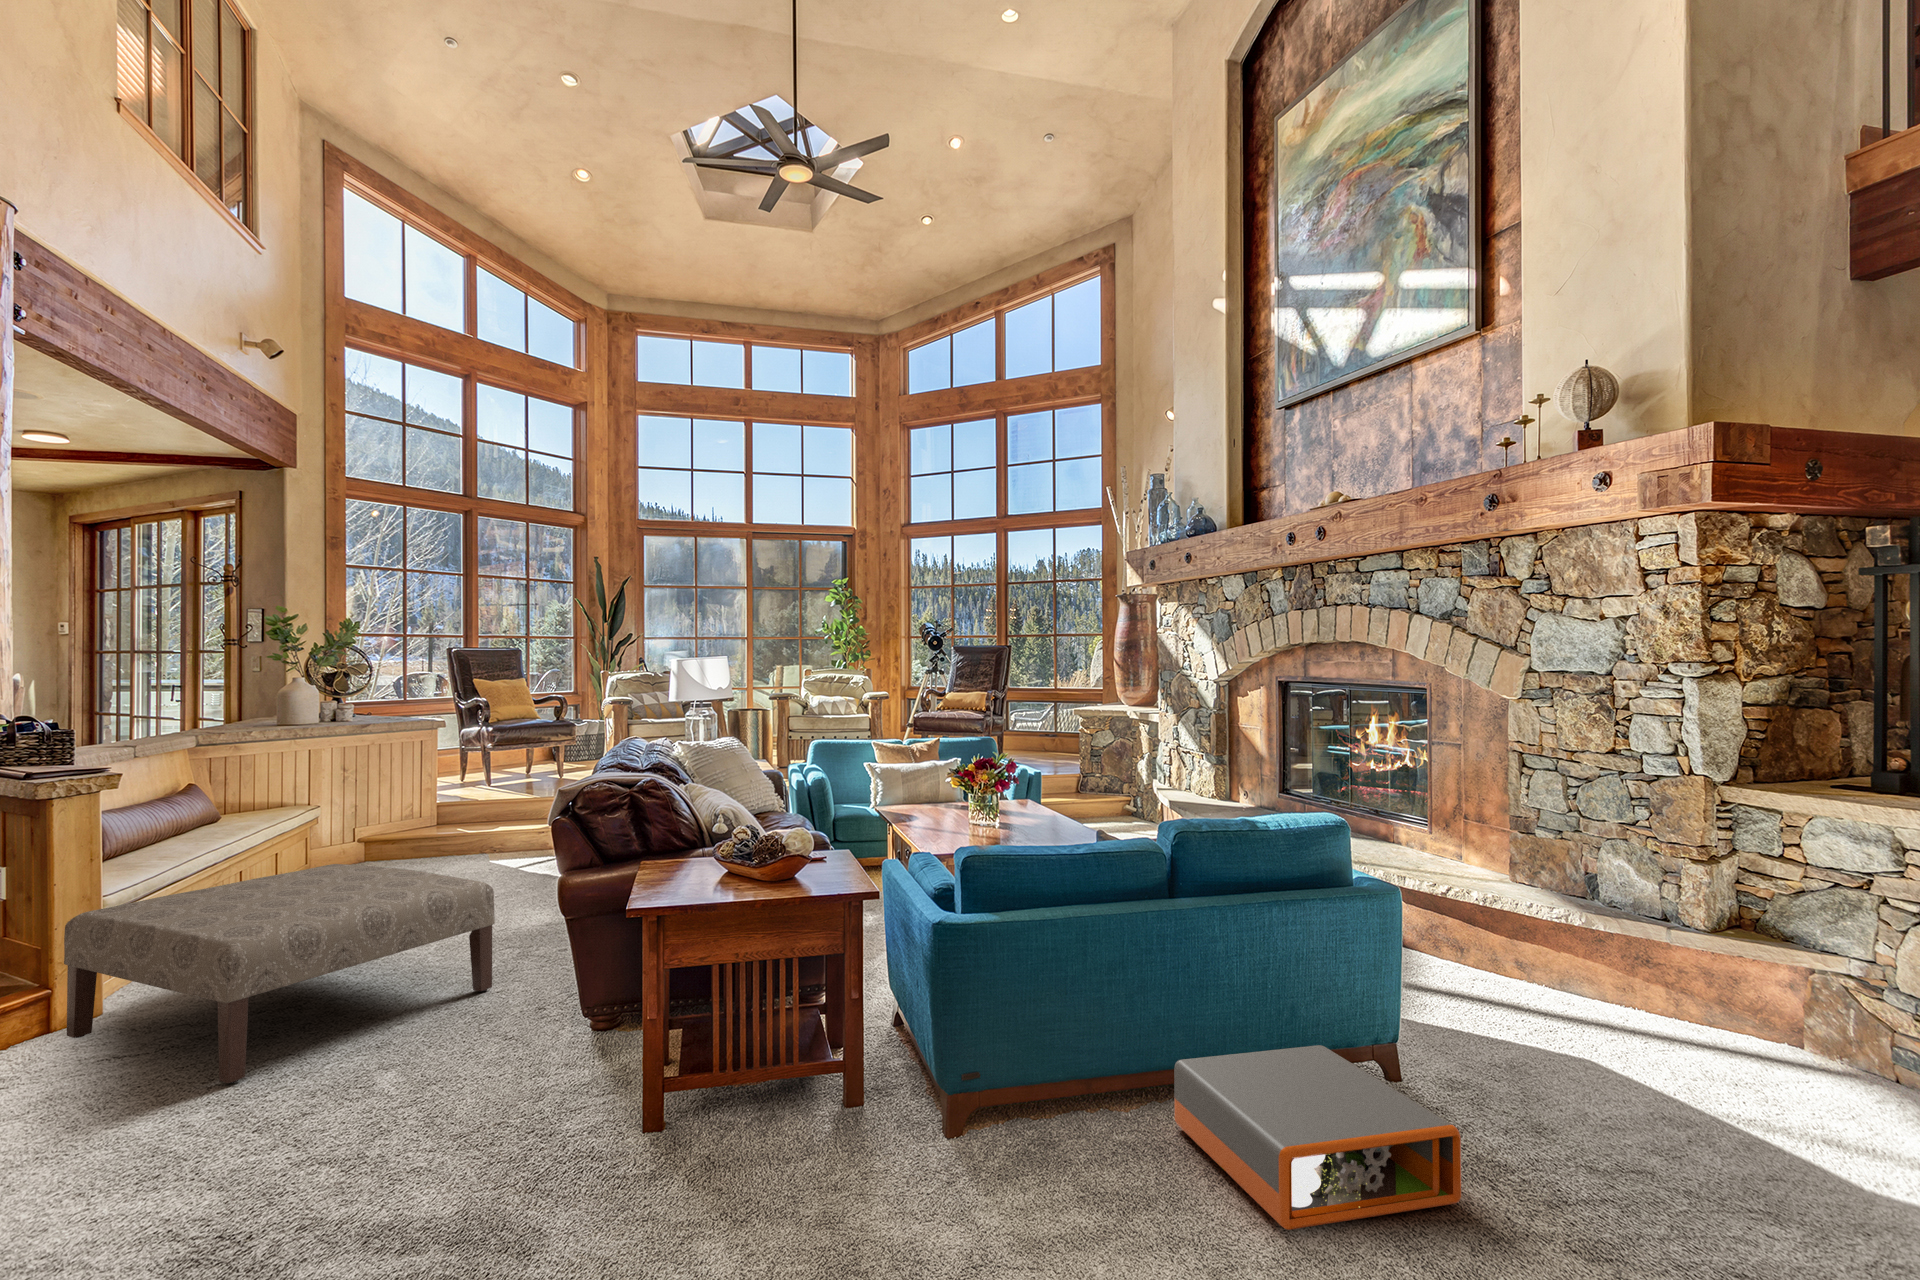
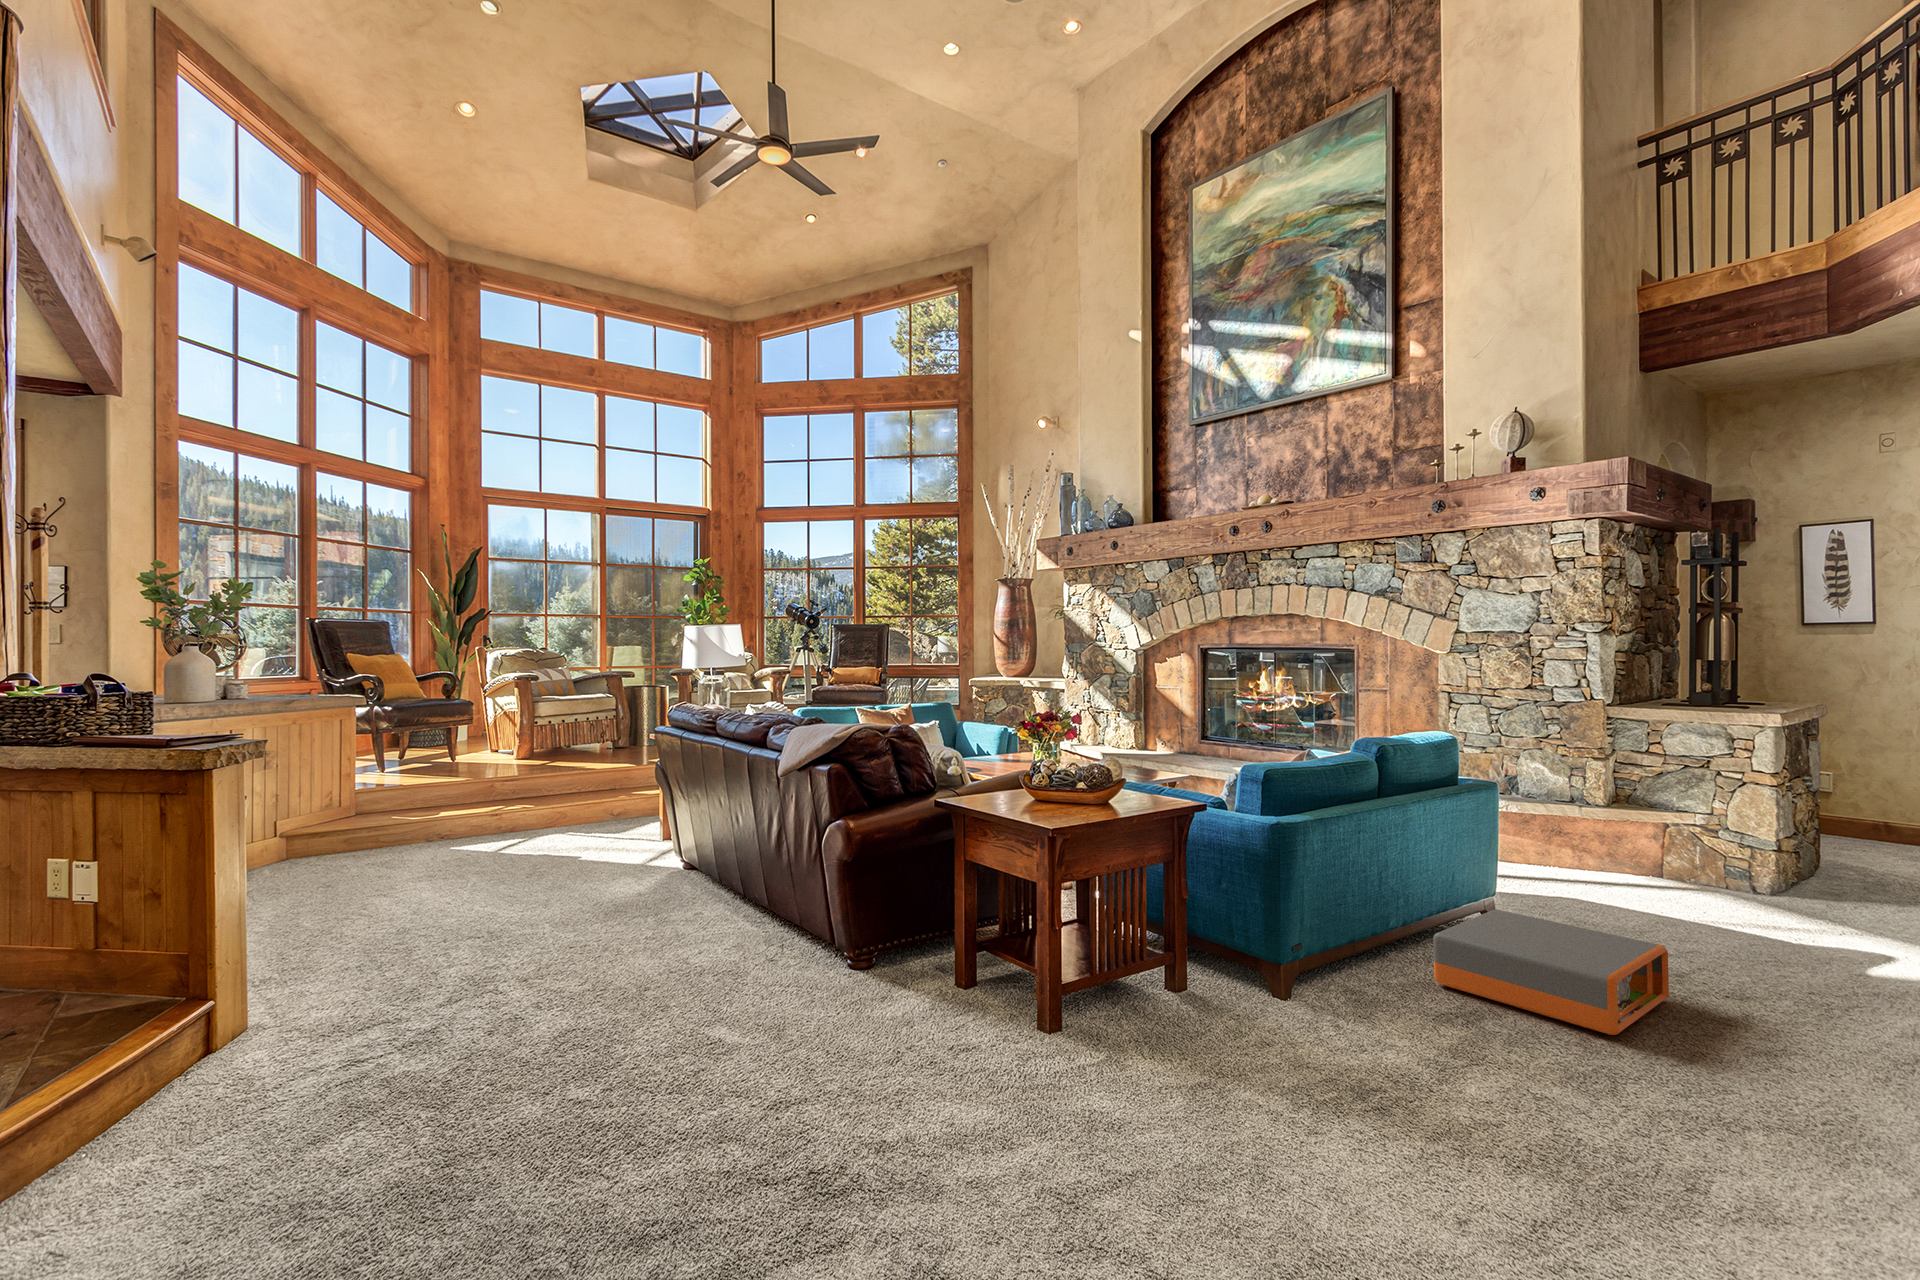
ottoman: present [64,864,495,1084] -> none [215,866,692,1117]

